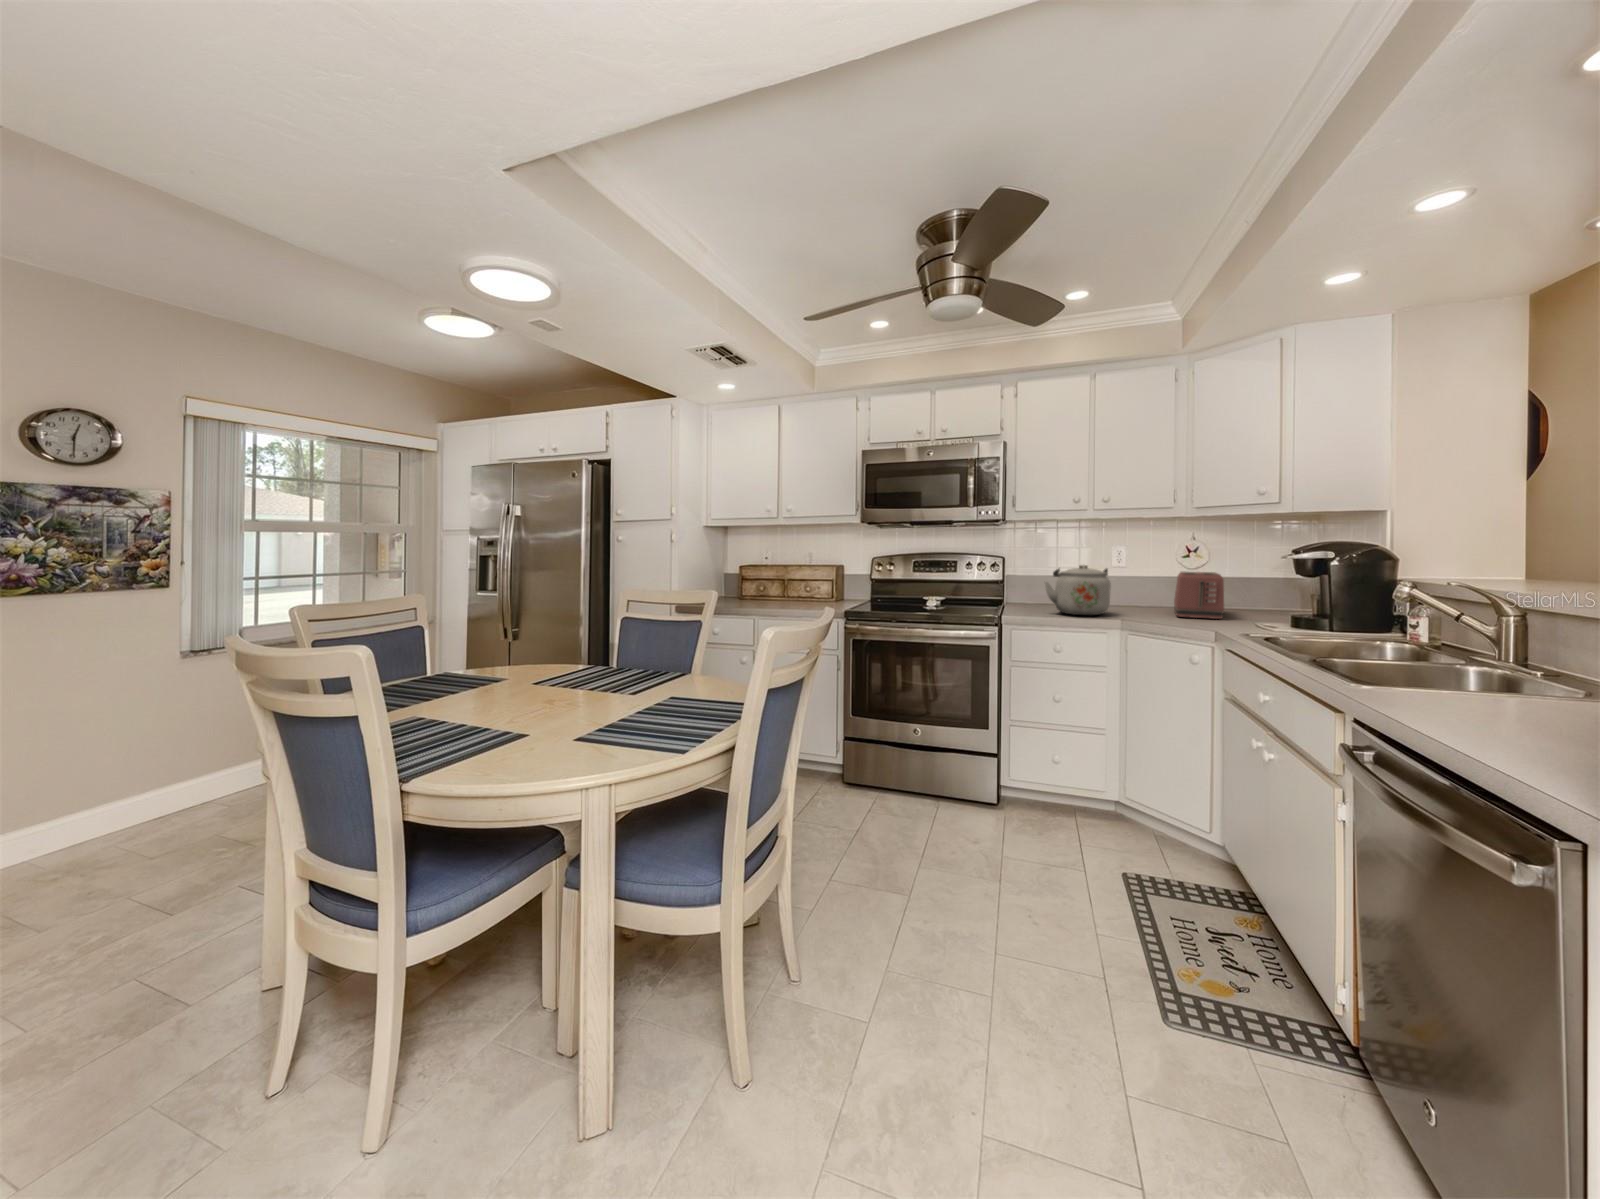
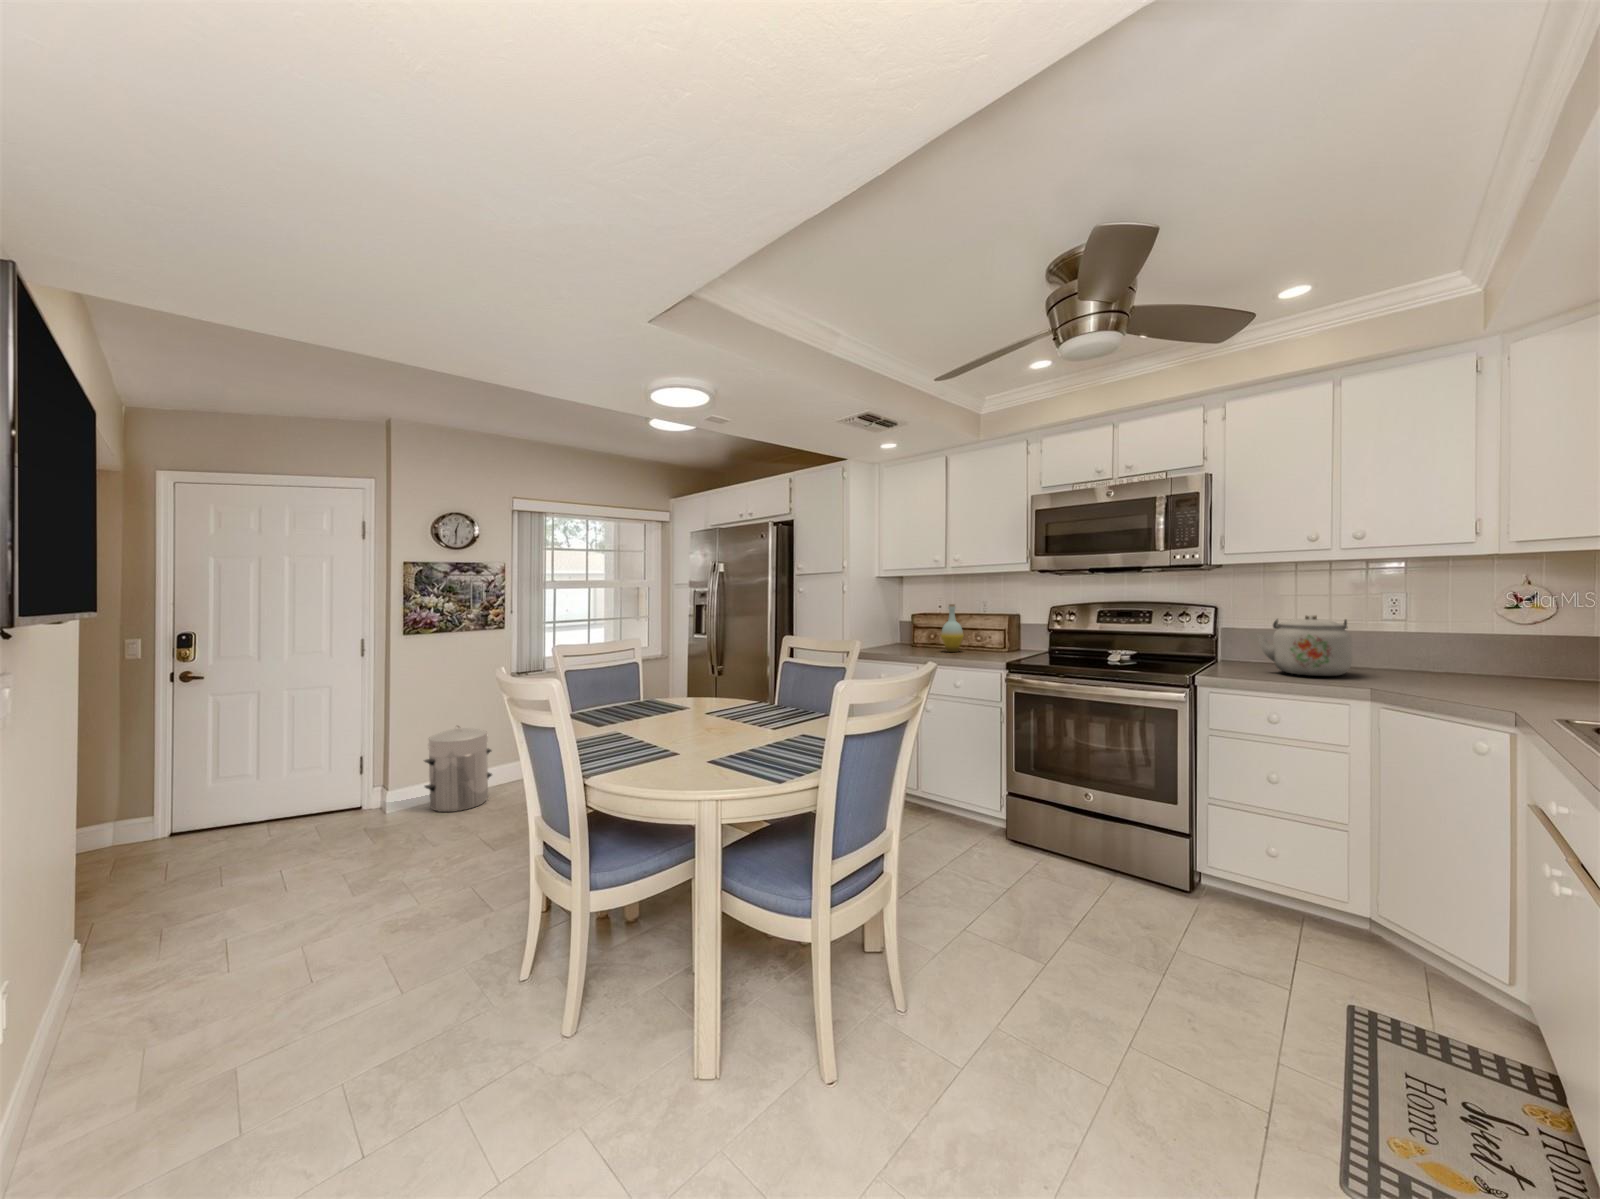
bottle: none [761,554,784,603] -> present [941,604,964,652]
toaster: present [1174,572,1224,619] -> none [1454,624,1538,687]
waste bin: none [36,725,166,851] -> present [424,726,492,812]

